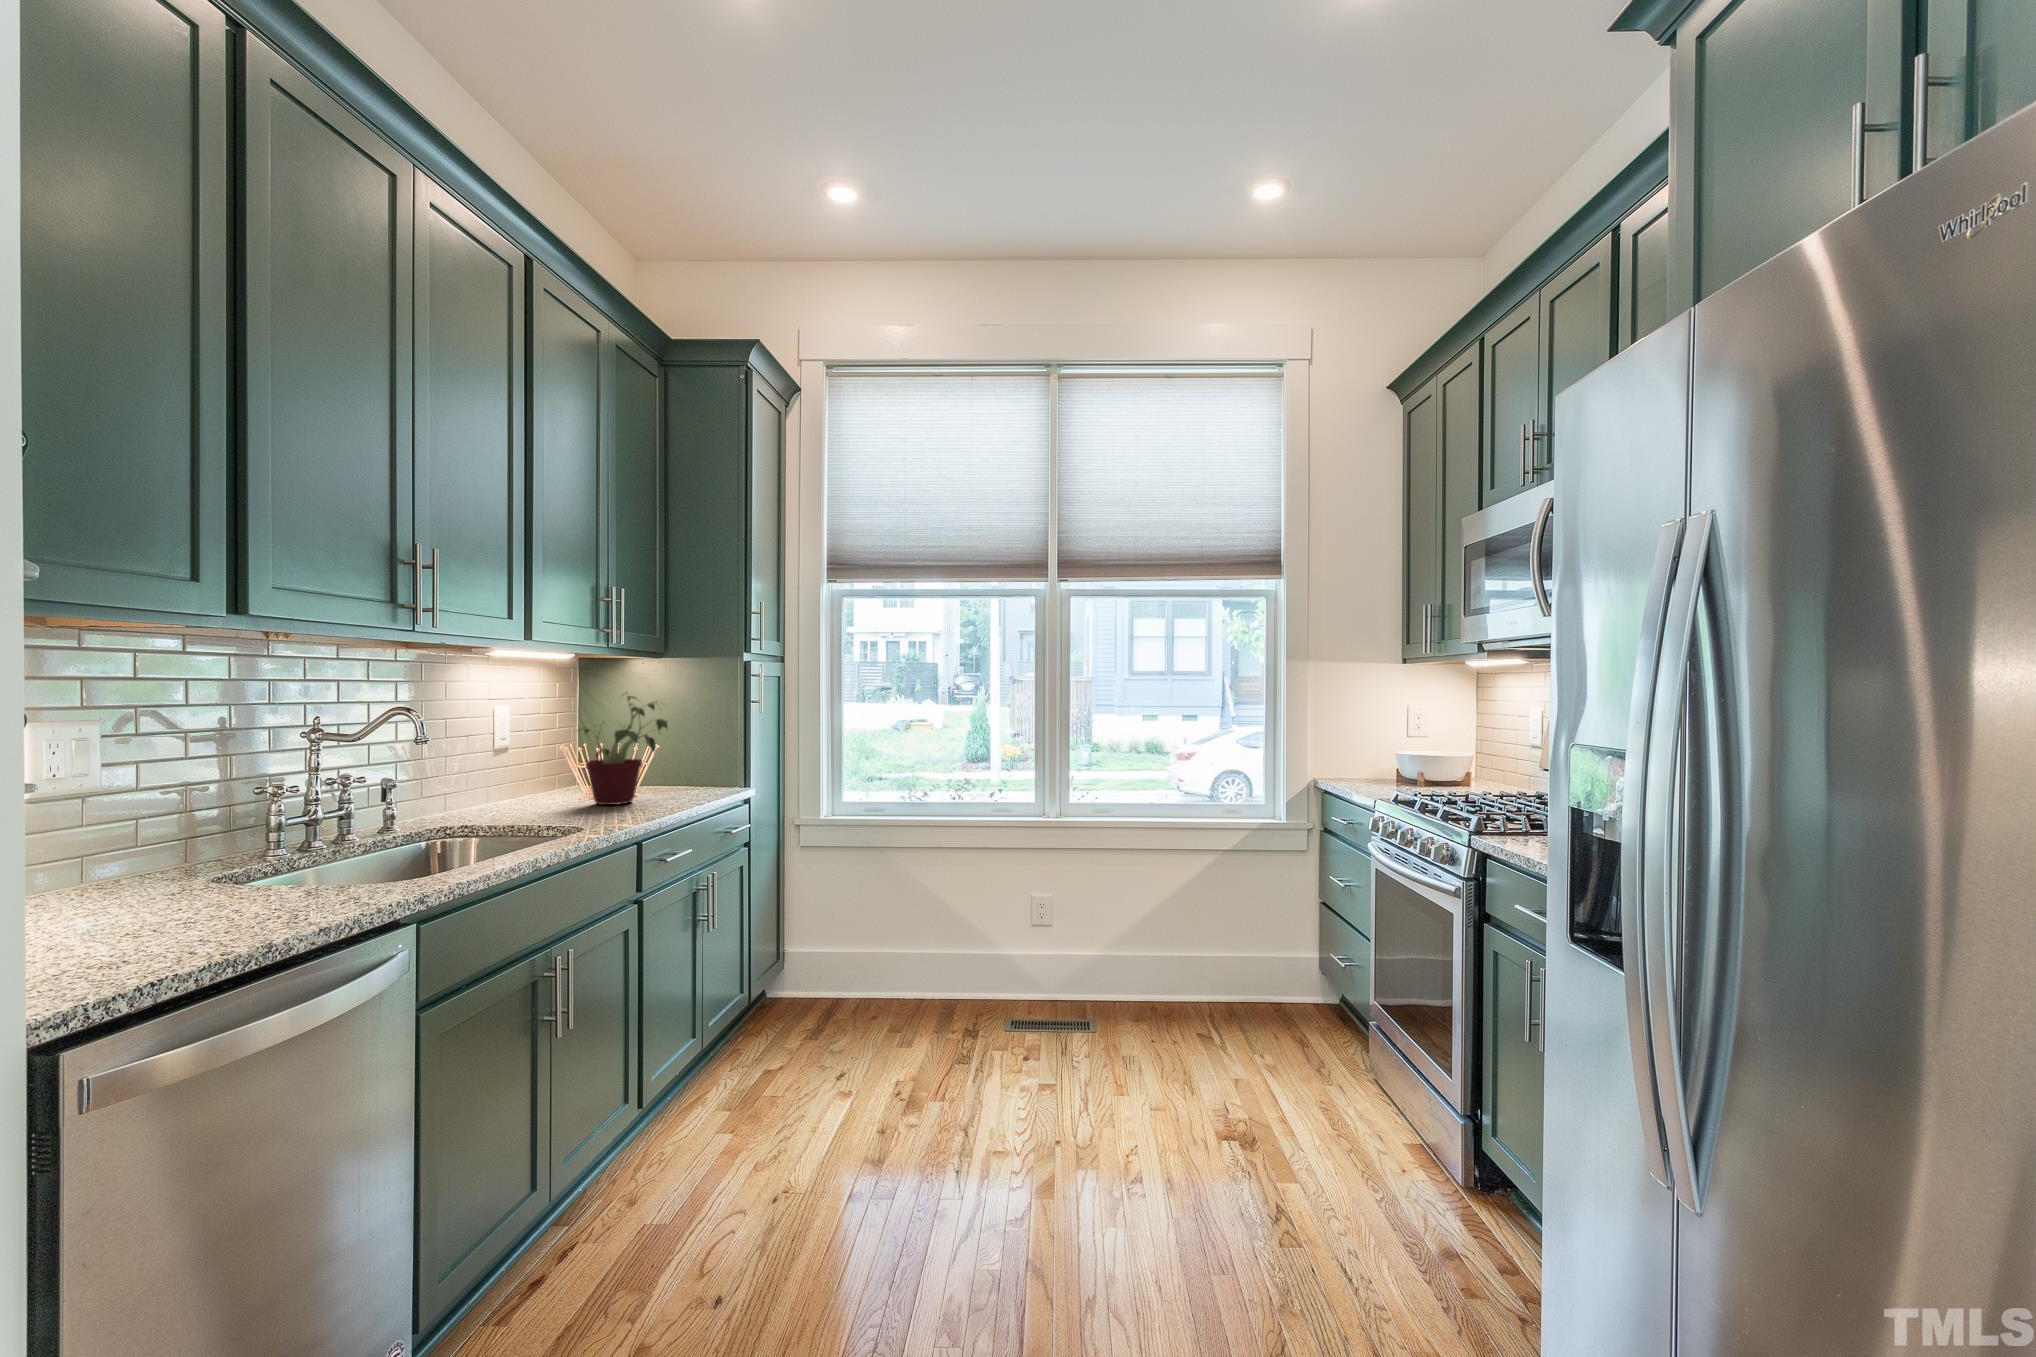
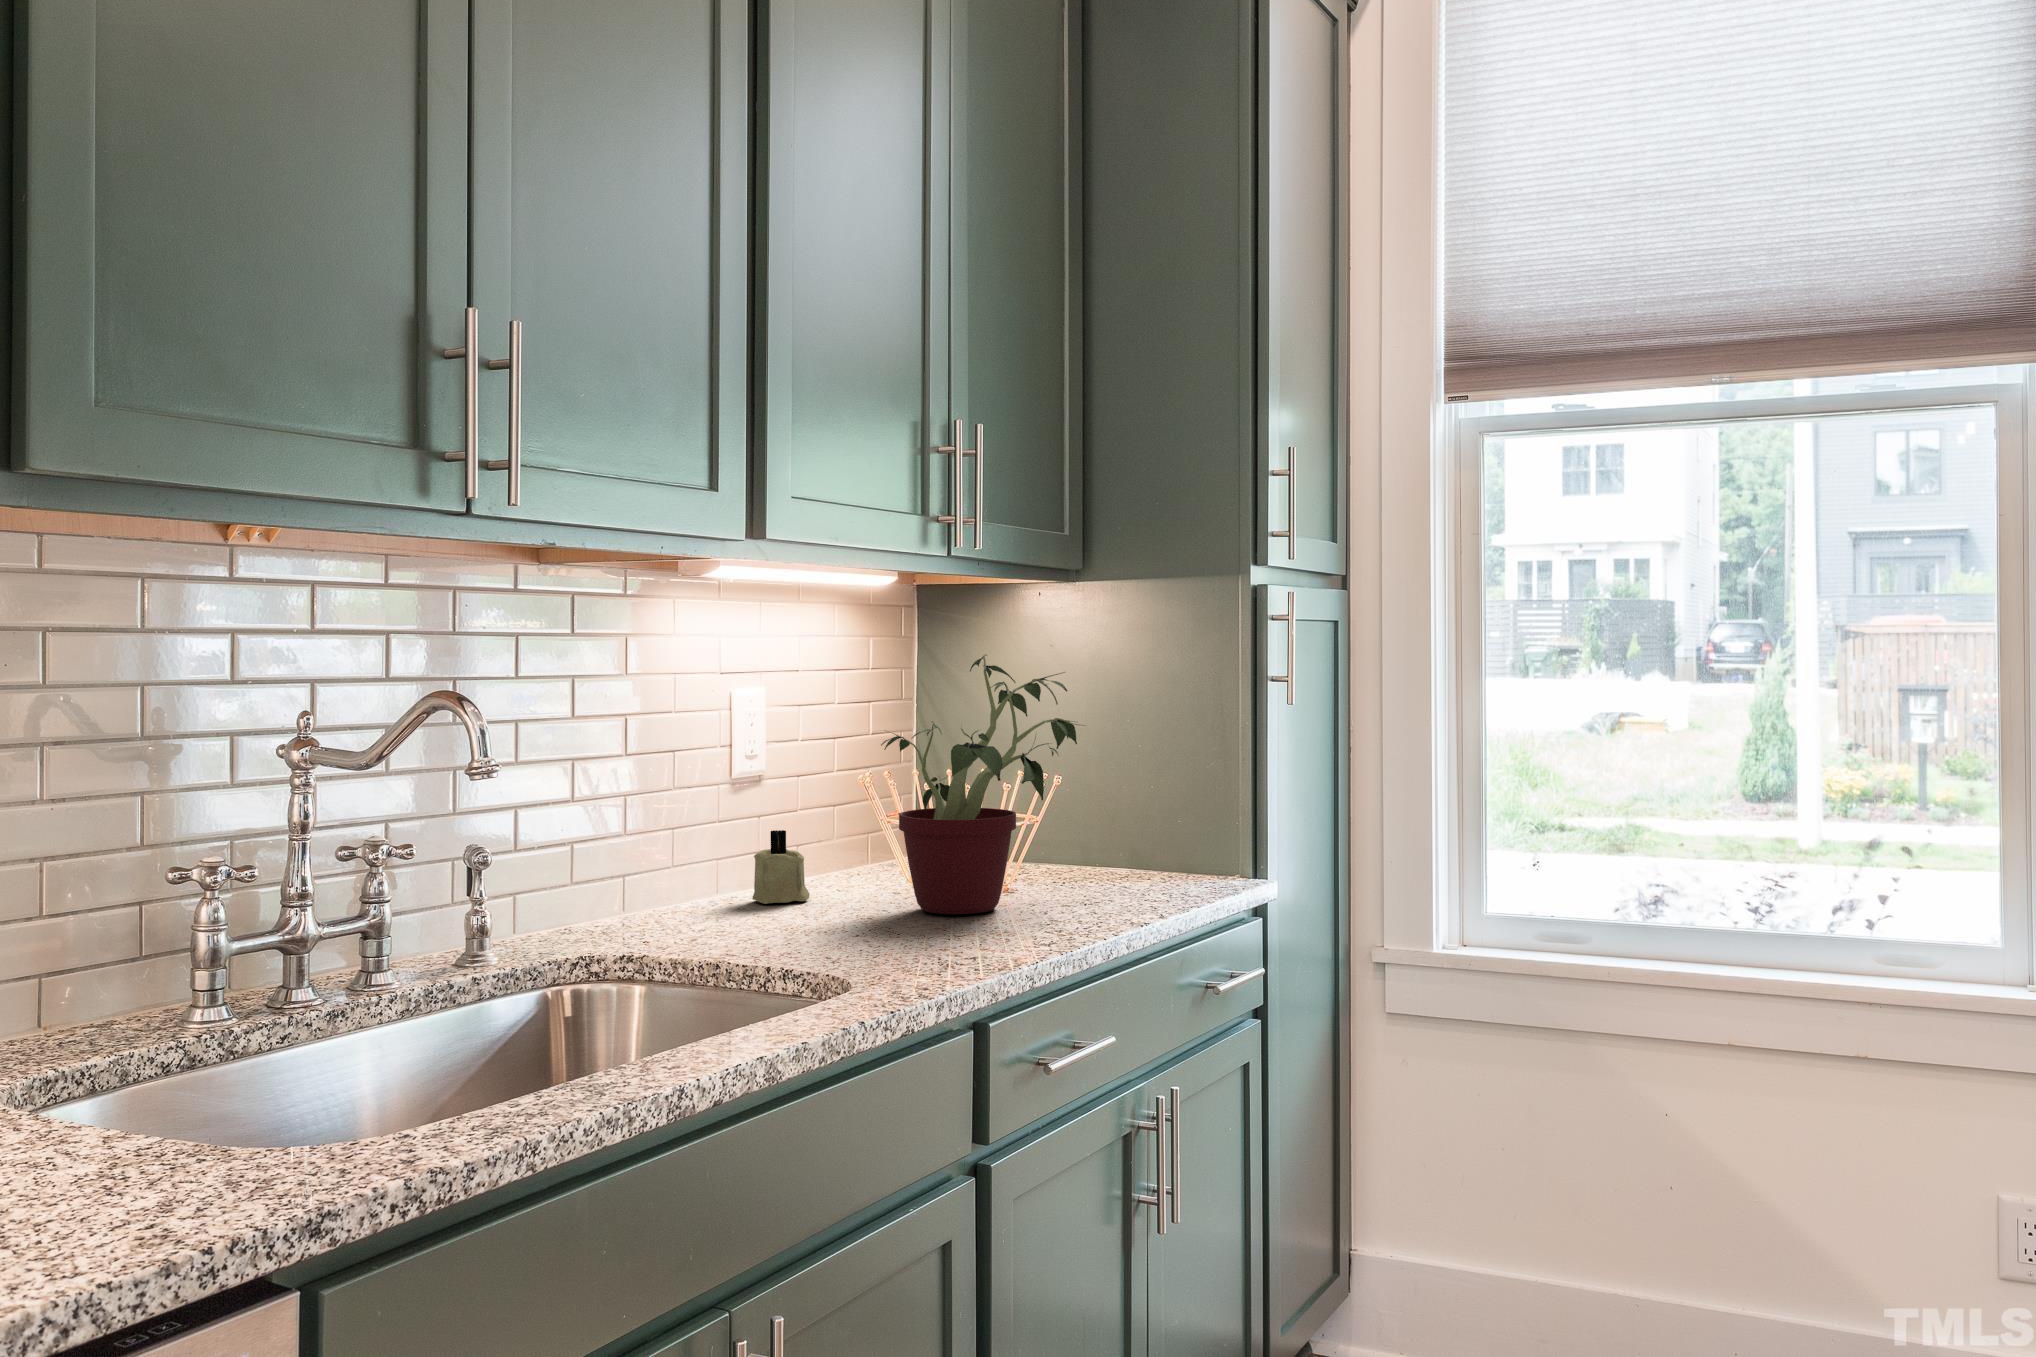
candle: none [506,772,536,806] -> present [752,830,809,904]

